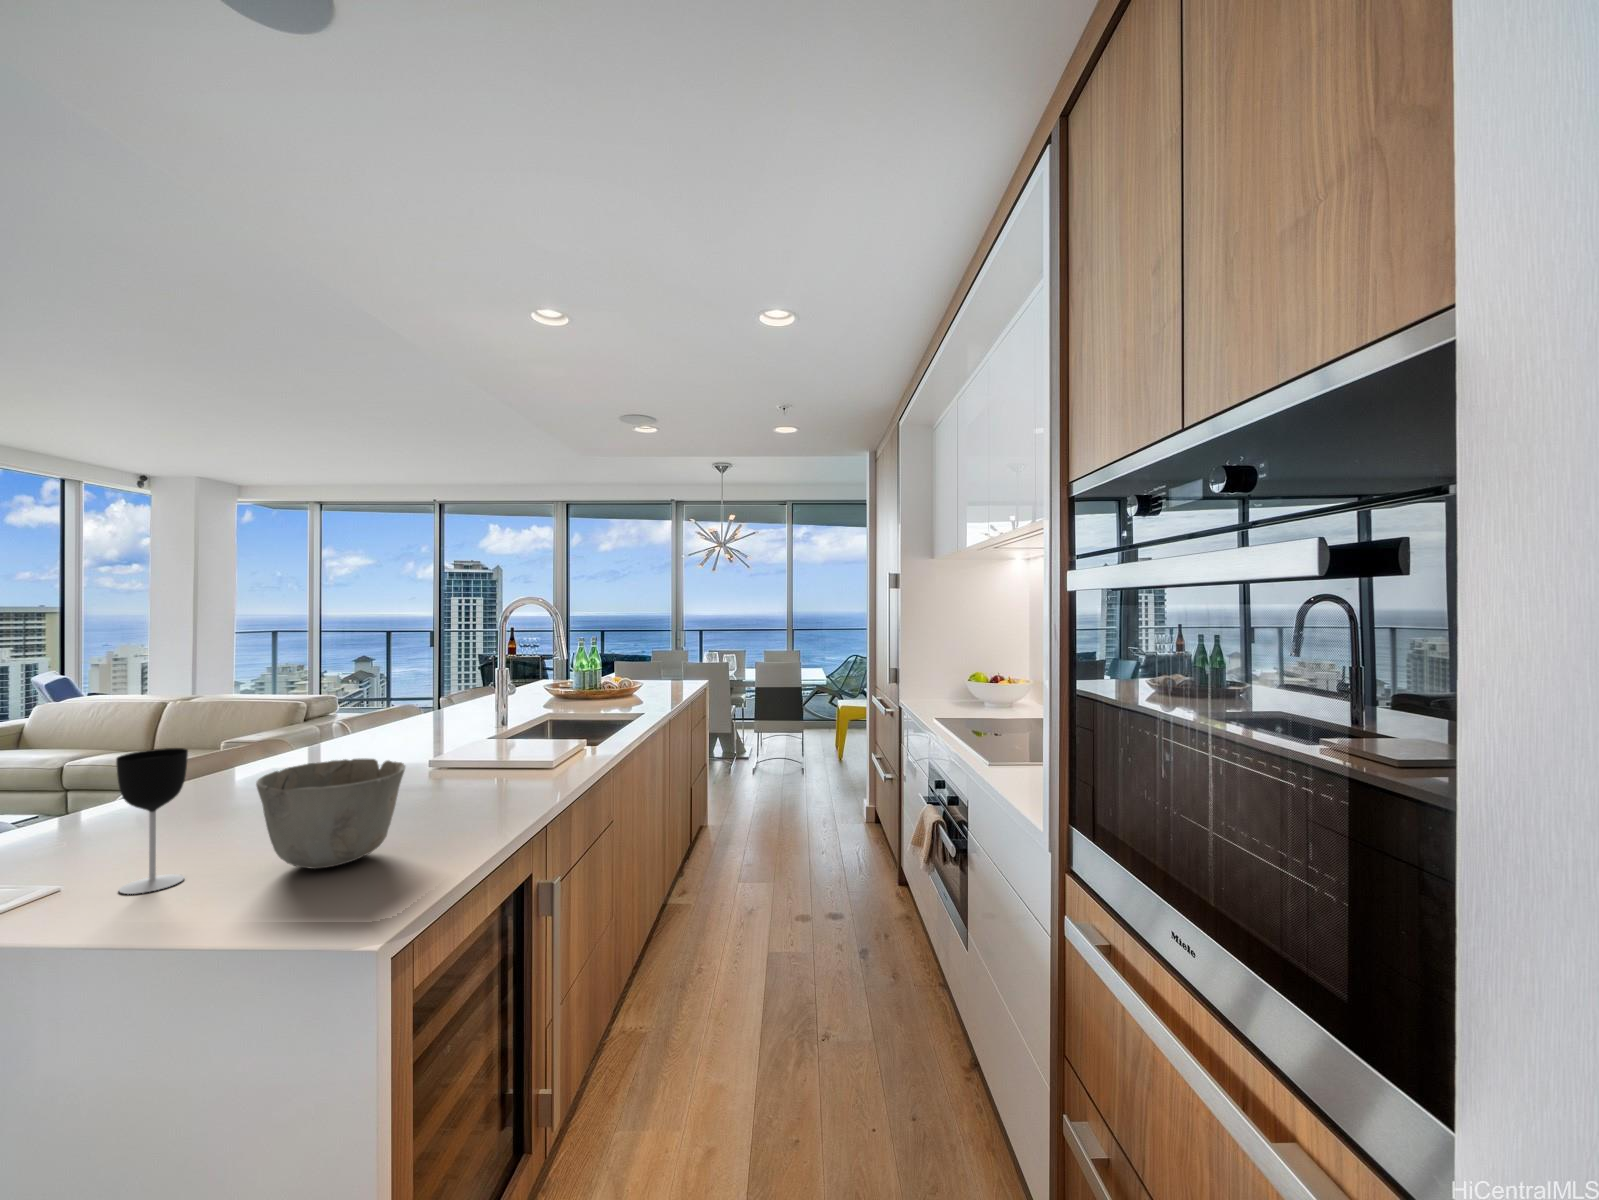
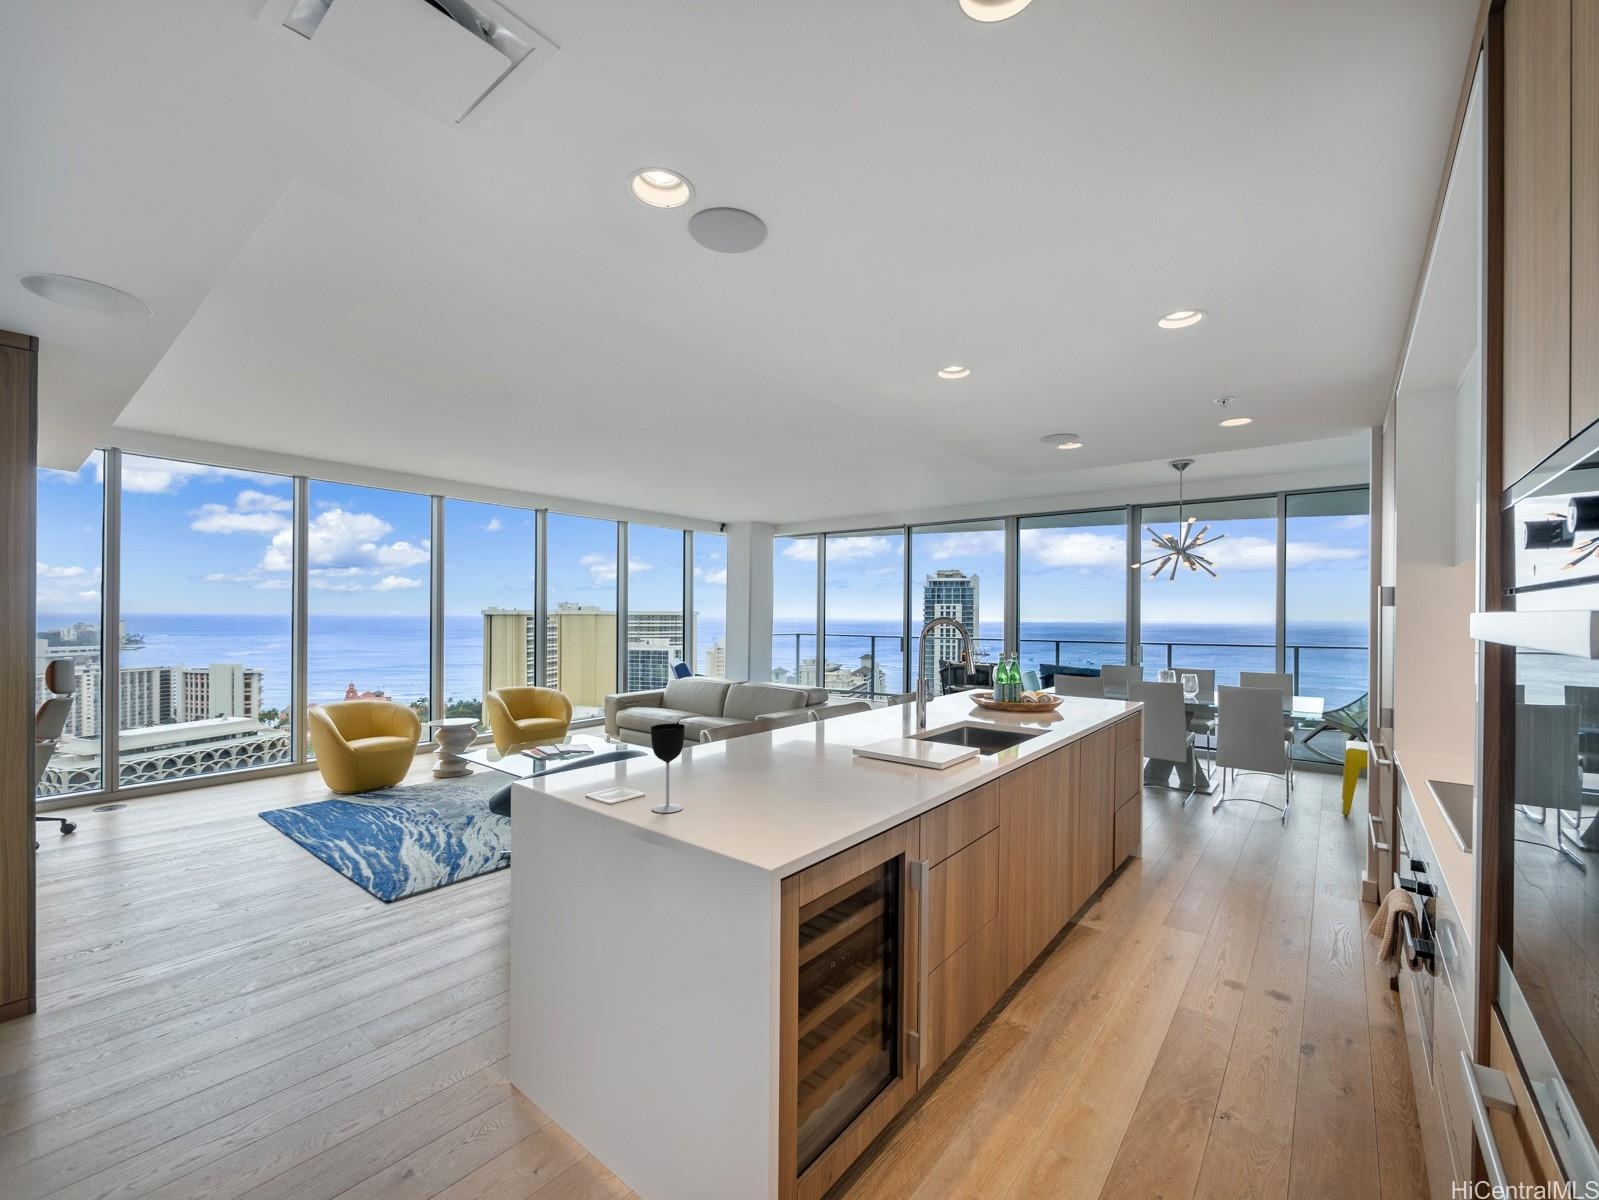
ceramic bowl: present [256,759,405,869] -> none [716,744,804,819]

